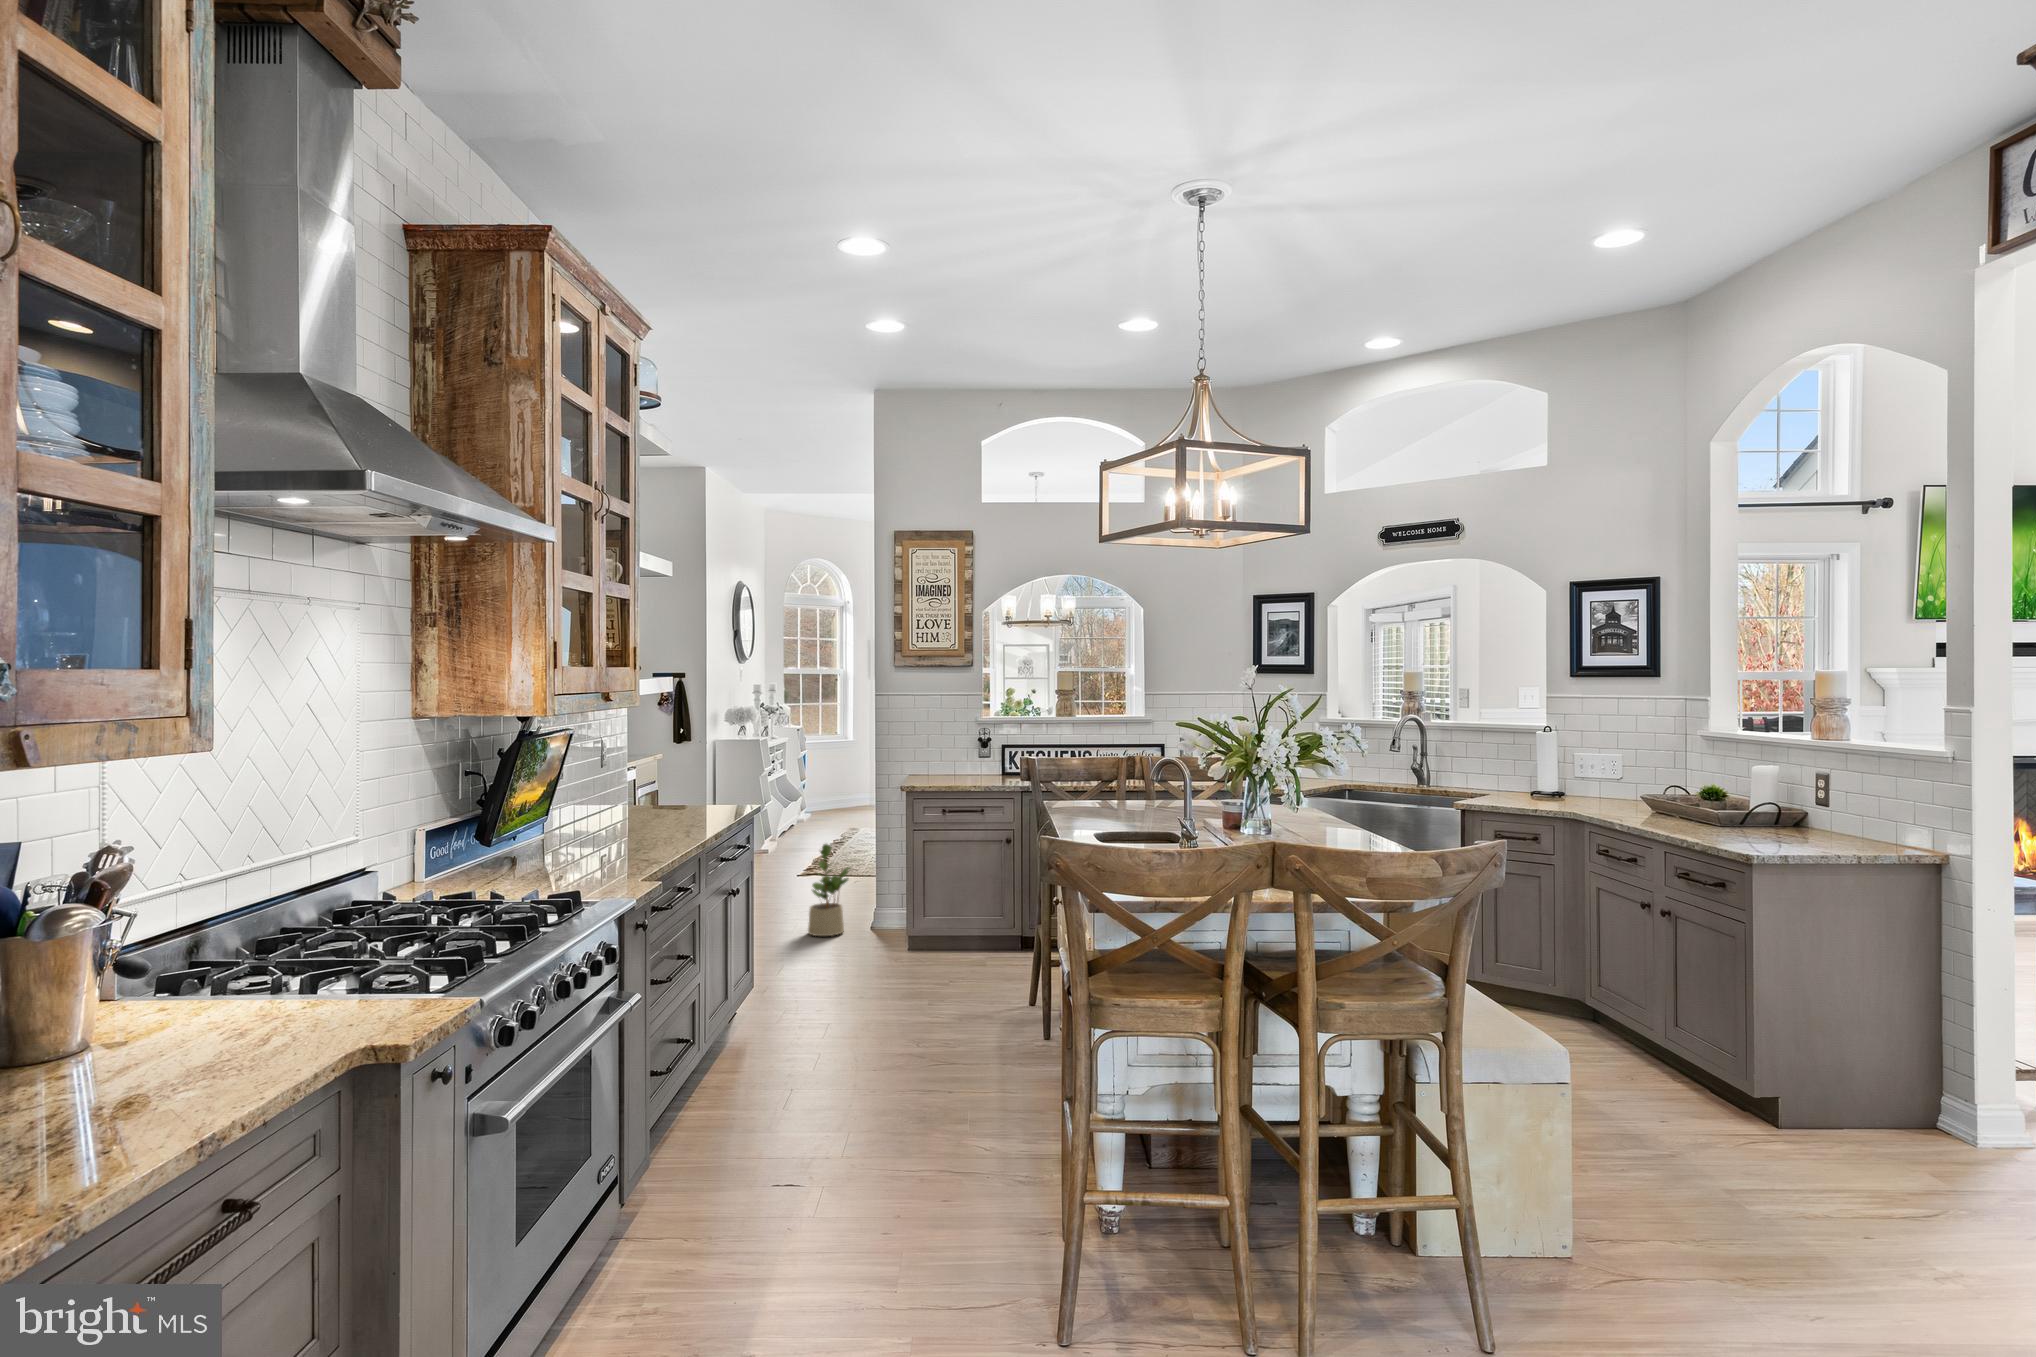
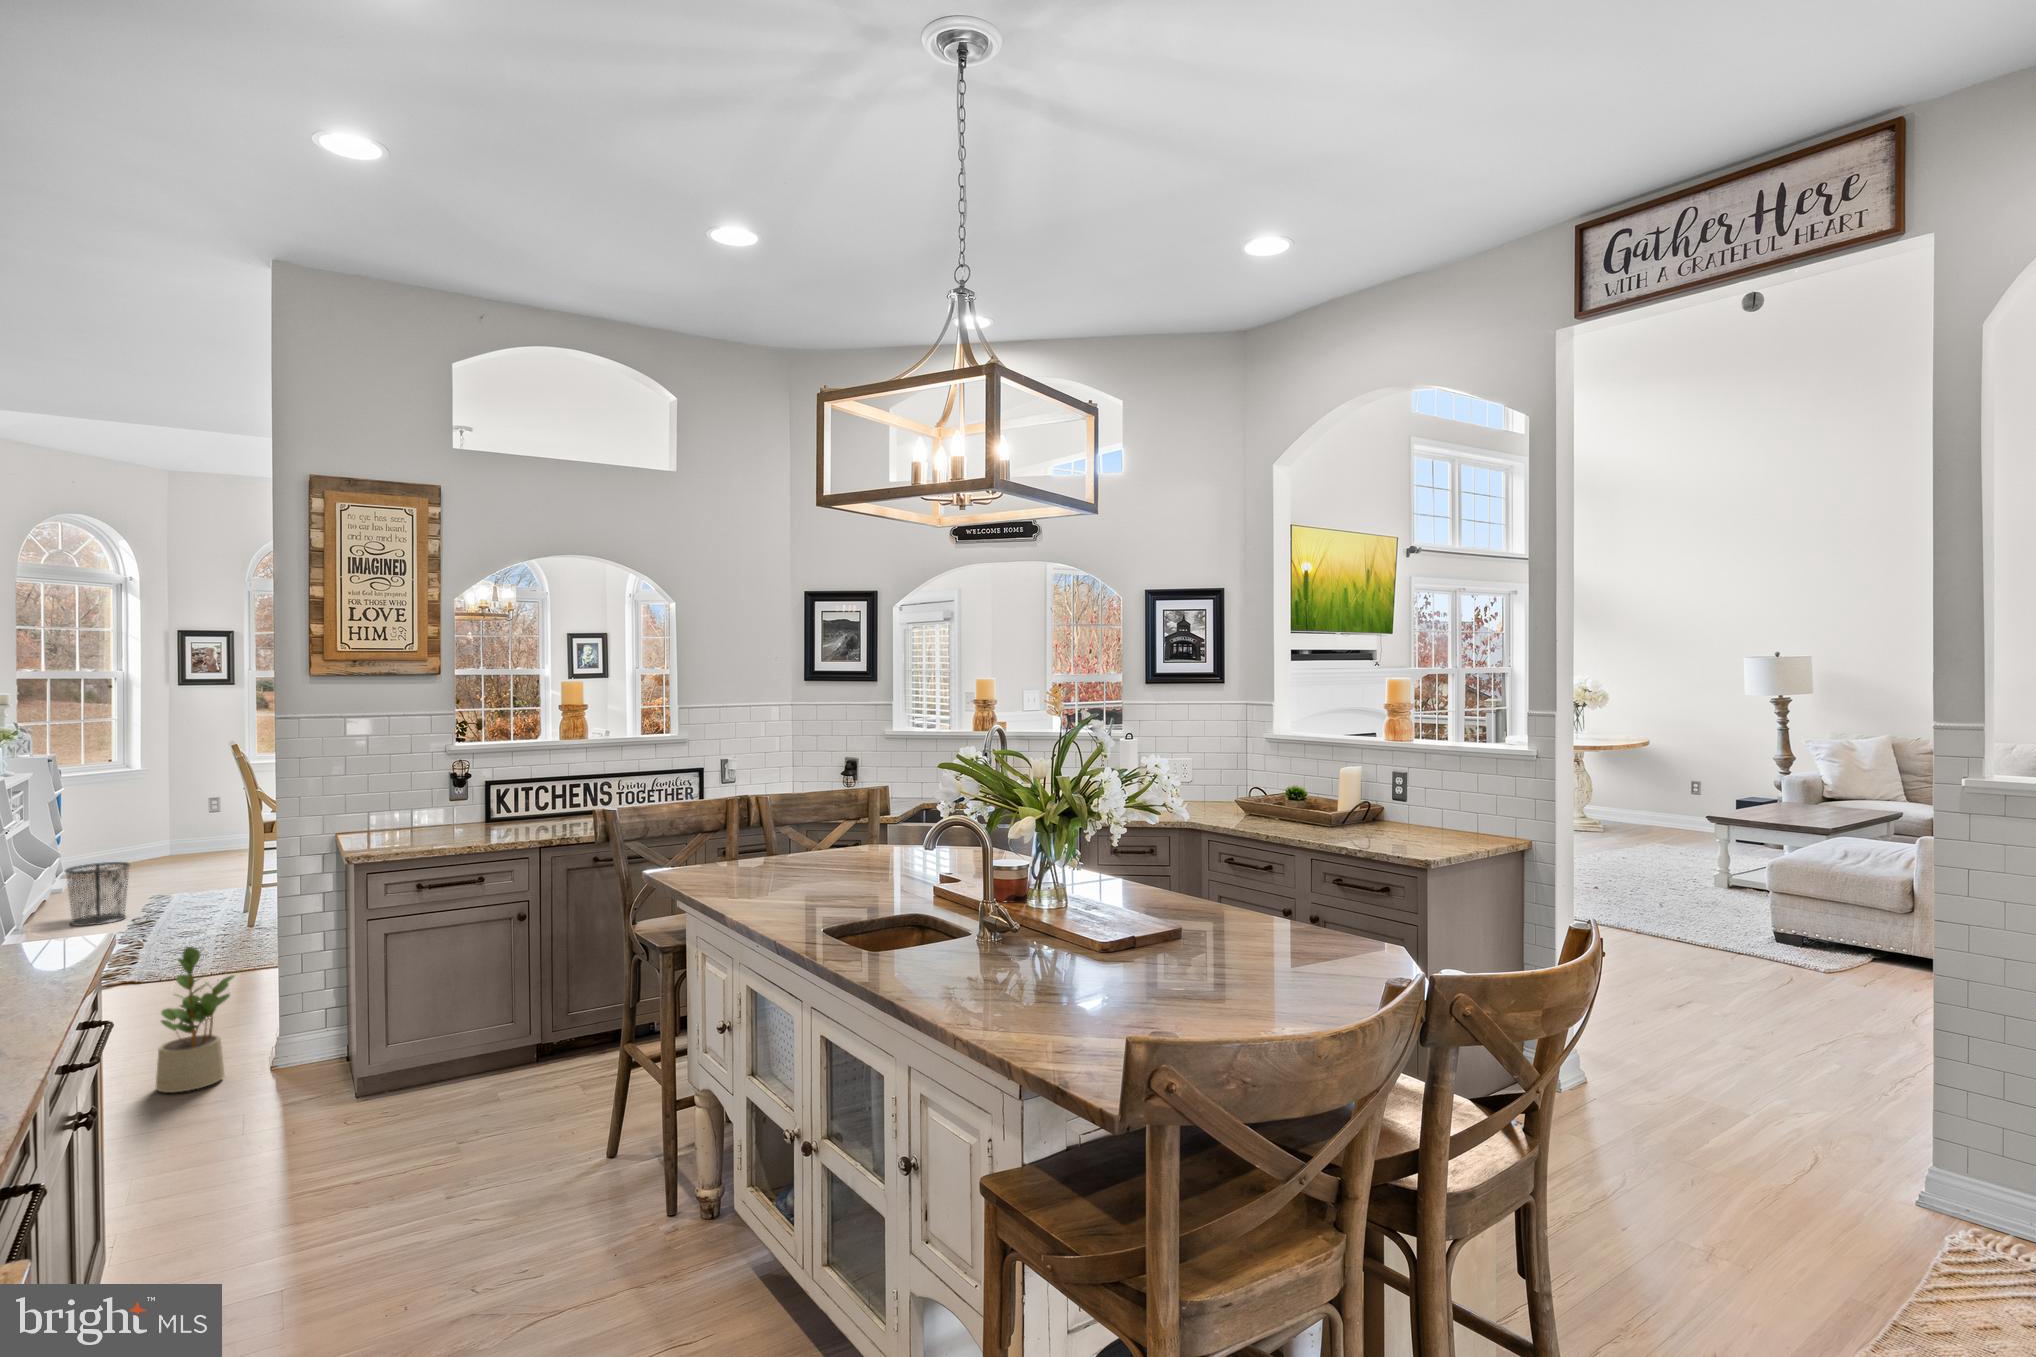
waste bin: none [799,798,834,839] -> present [65,862,130,926]

